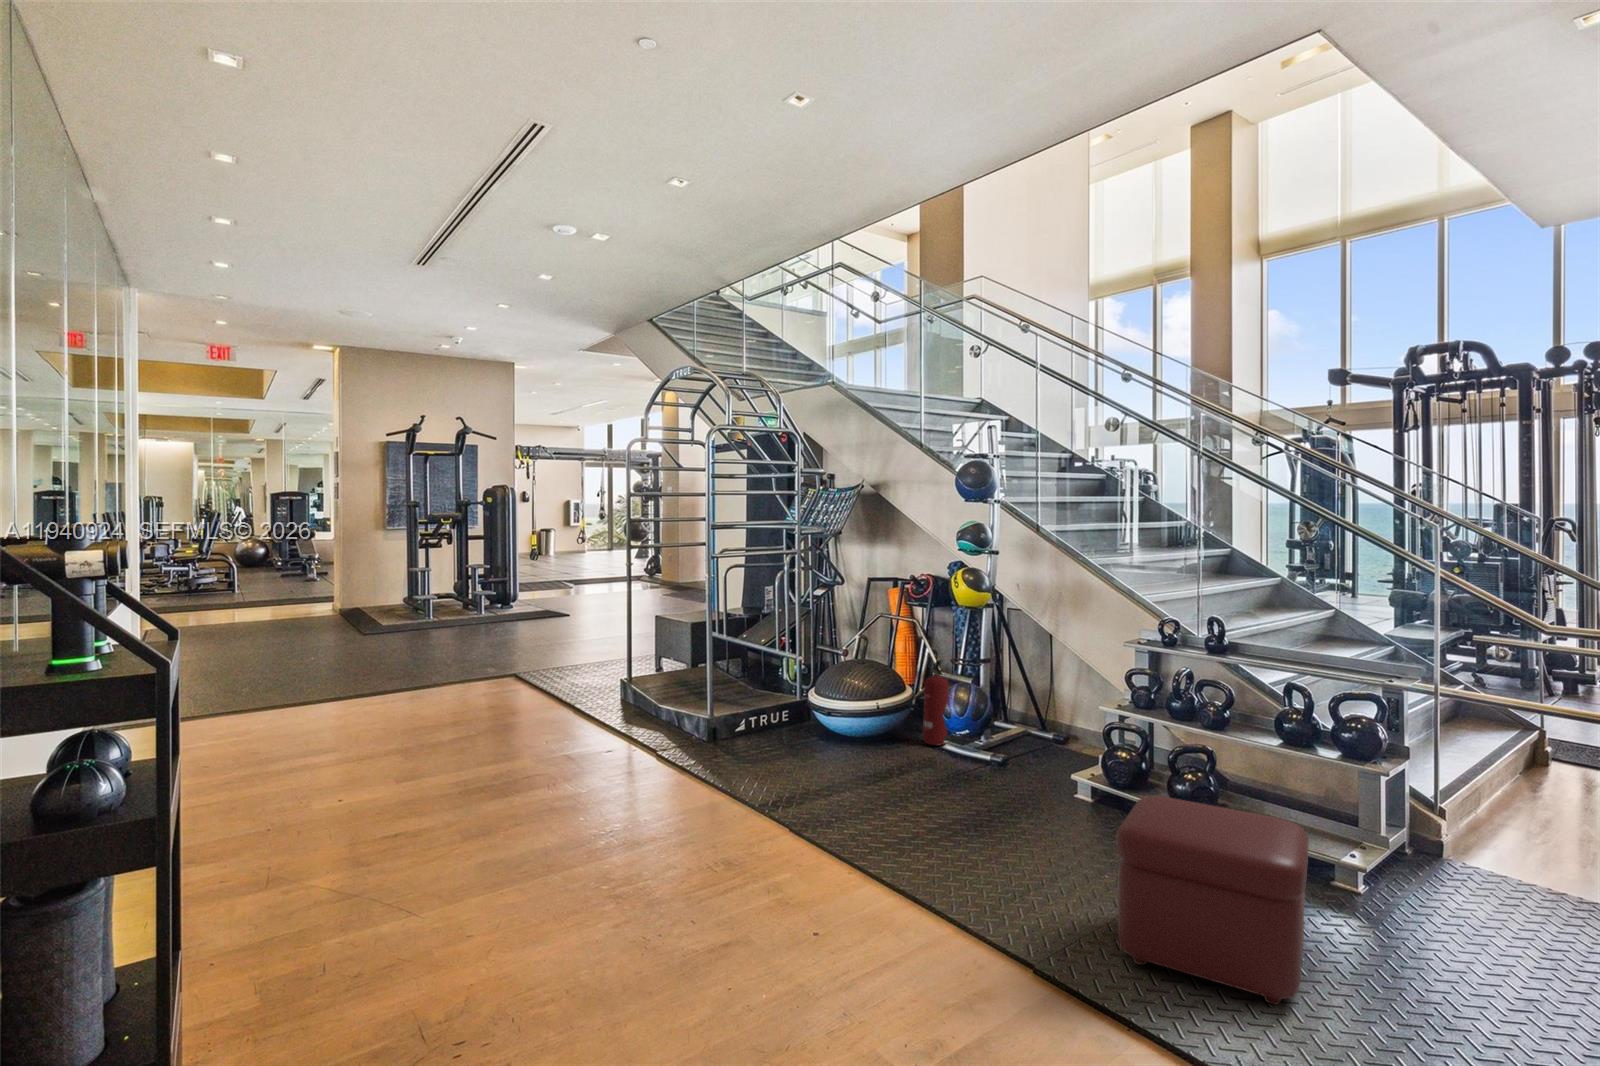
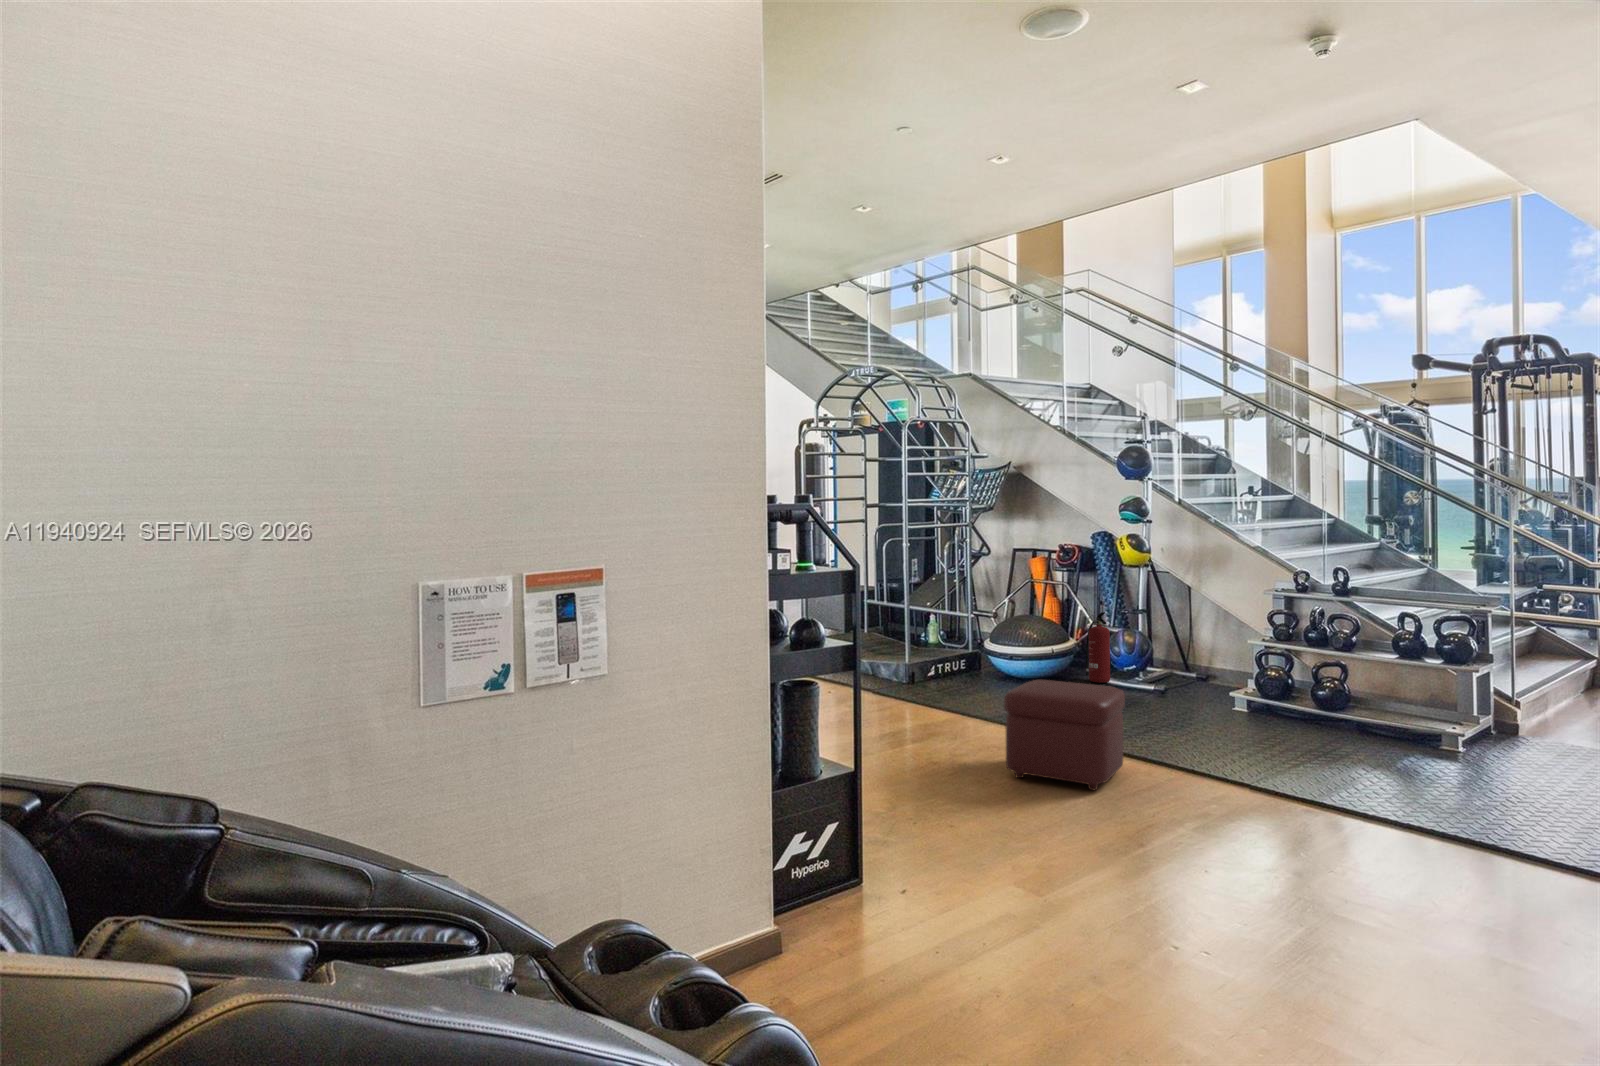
ottoman: present [1117,796,1309,1005] -> present [1004,680,1125,790]

